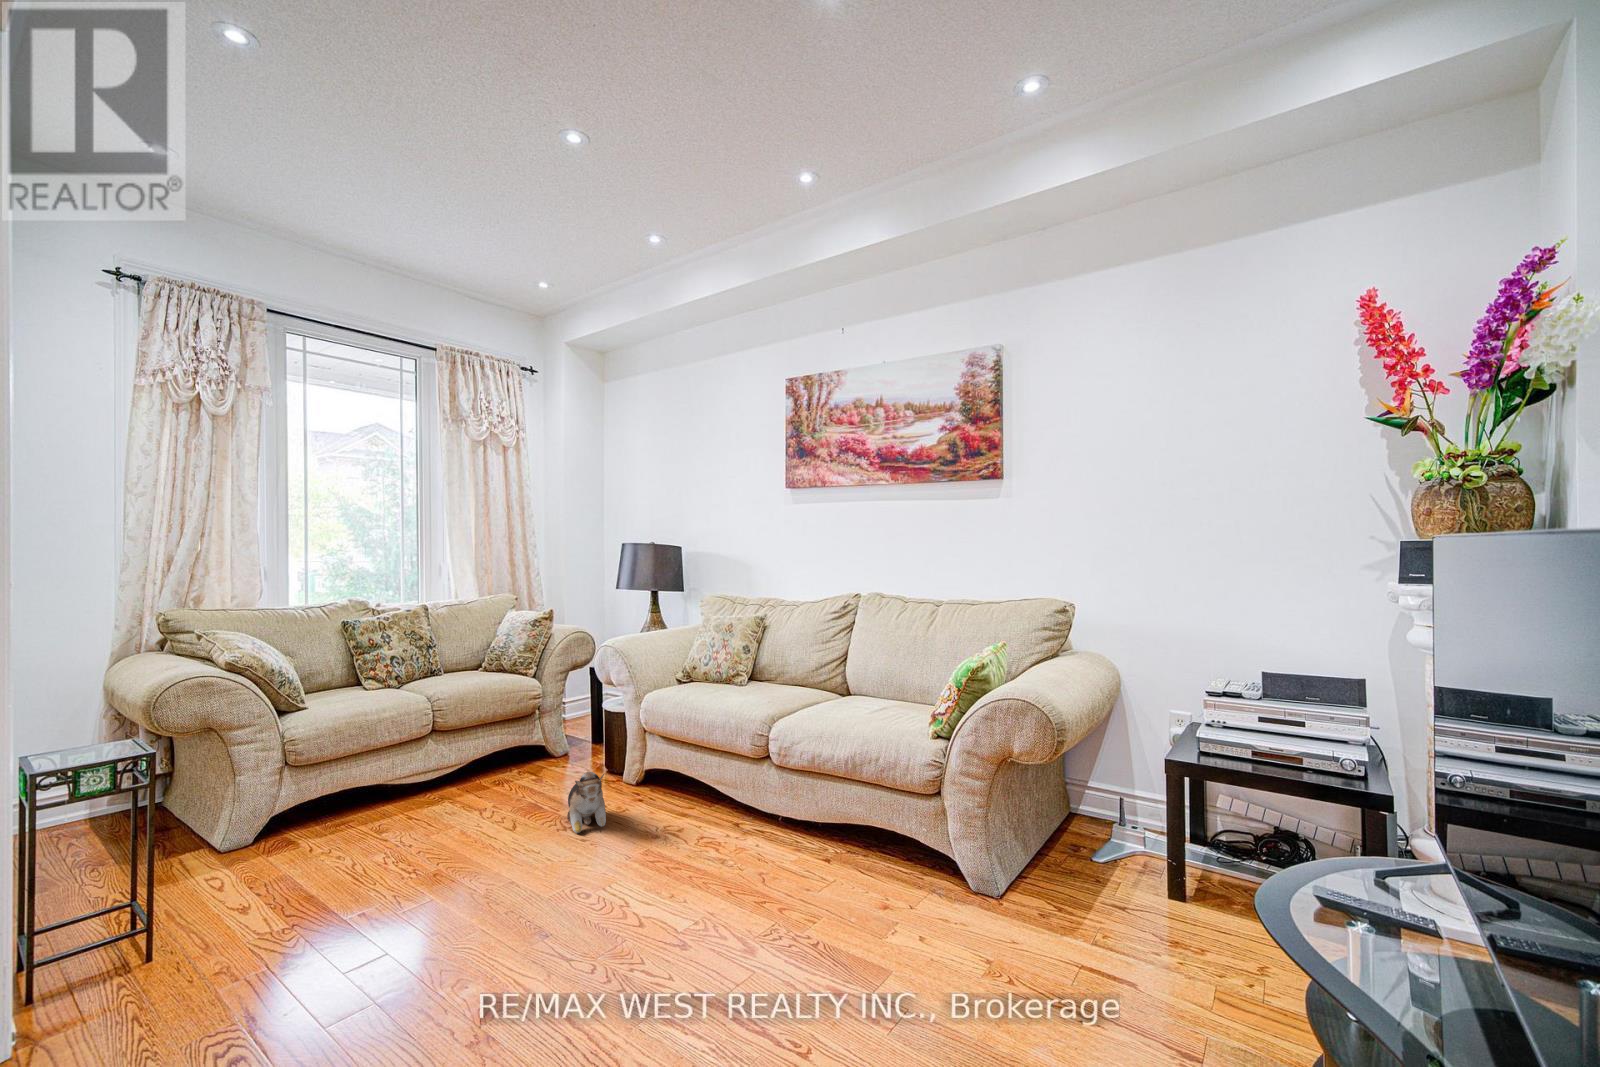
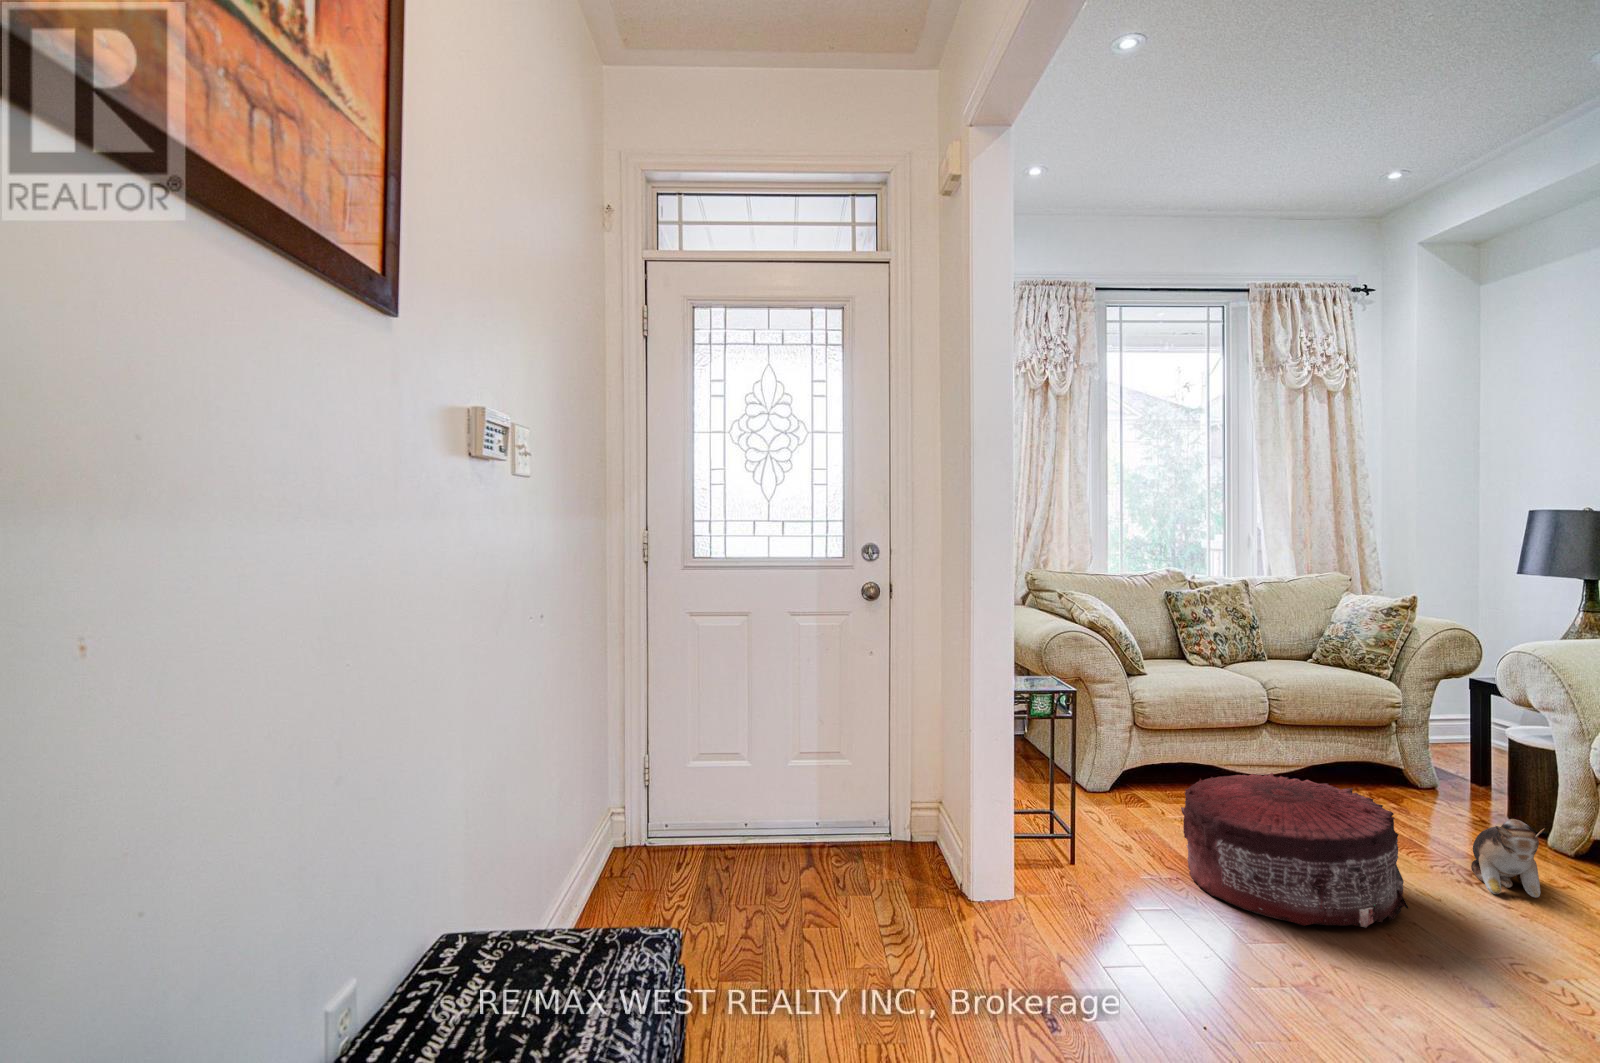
pouf: none [305,778,507,930] -> present [1181,773,1408,927]

